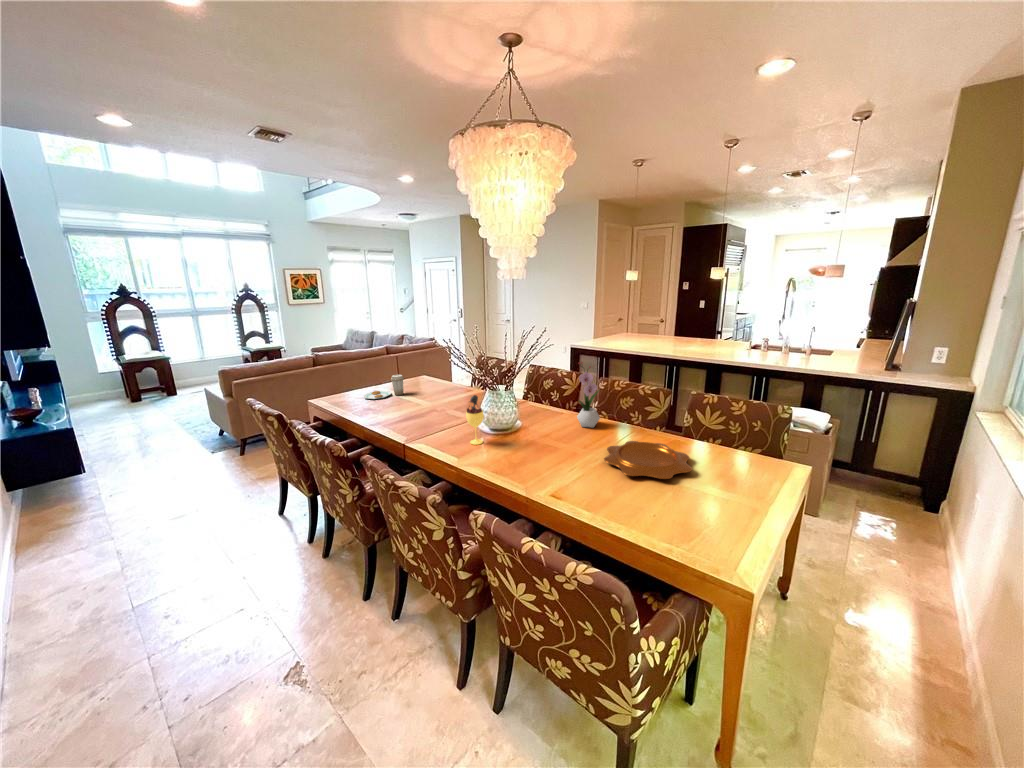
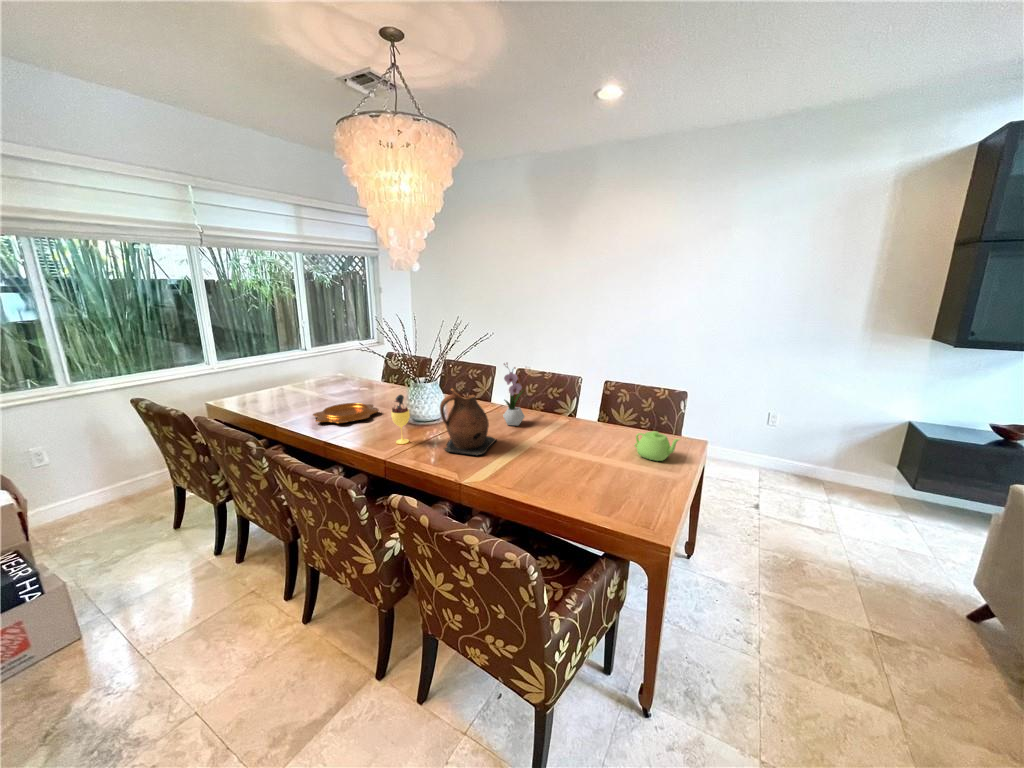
plate: present [364,375,404,399] -> none [284,376,330,401]
ceramic pitcher: none [514,389,572,460] -> present [440,389,496,455]
teapot: none [725,438,783,471] -> present [635,431,680,461]
decorative bowl: present [604,441,692,479] -> present [313,403,379,423]

